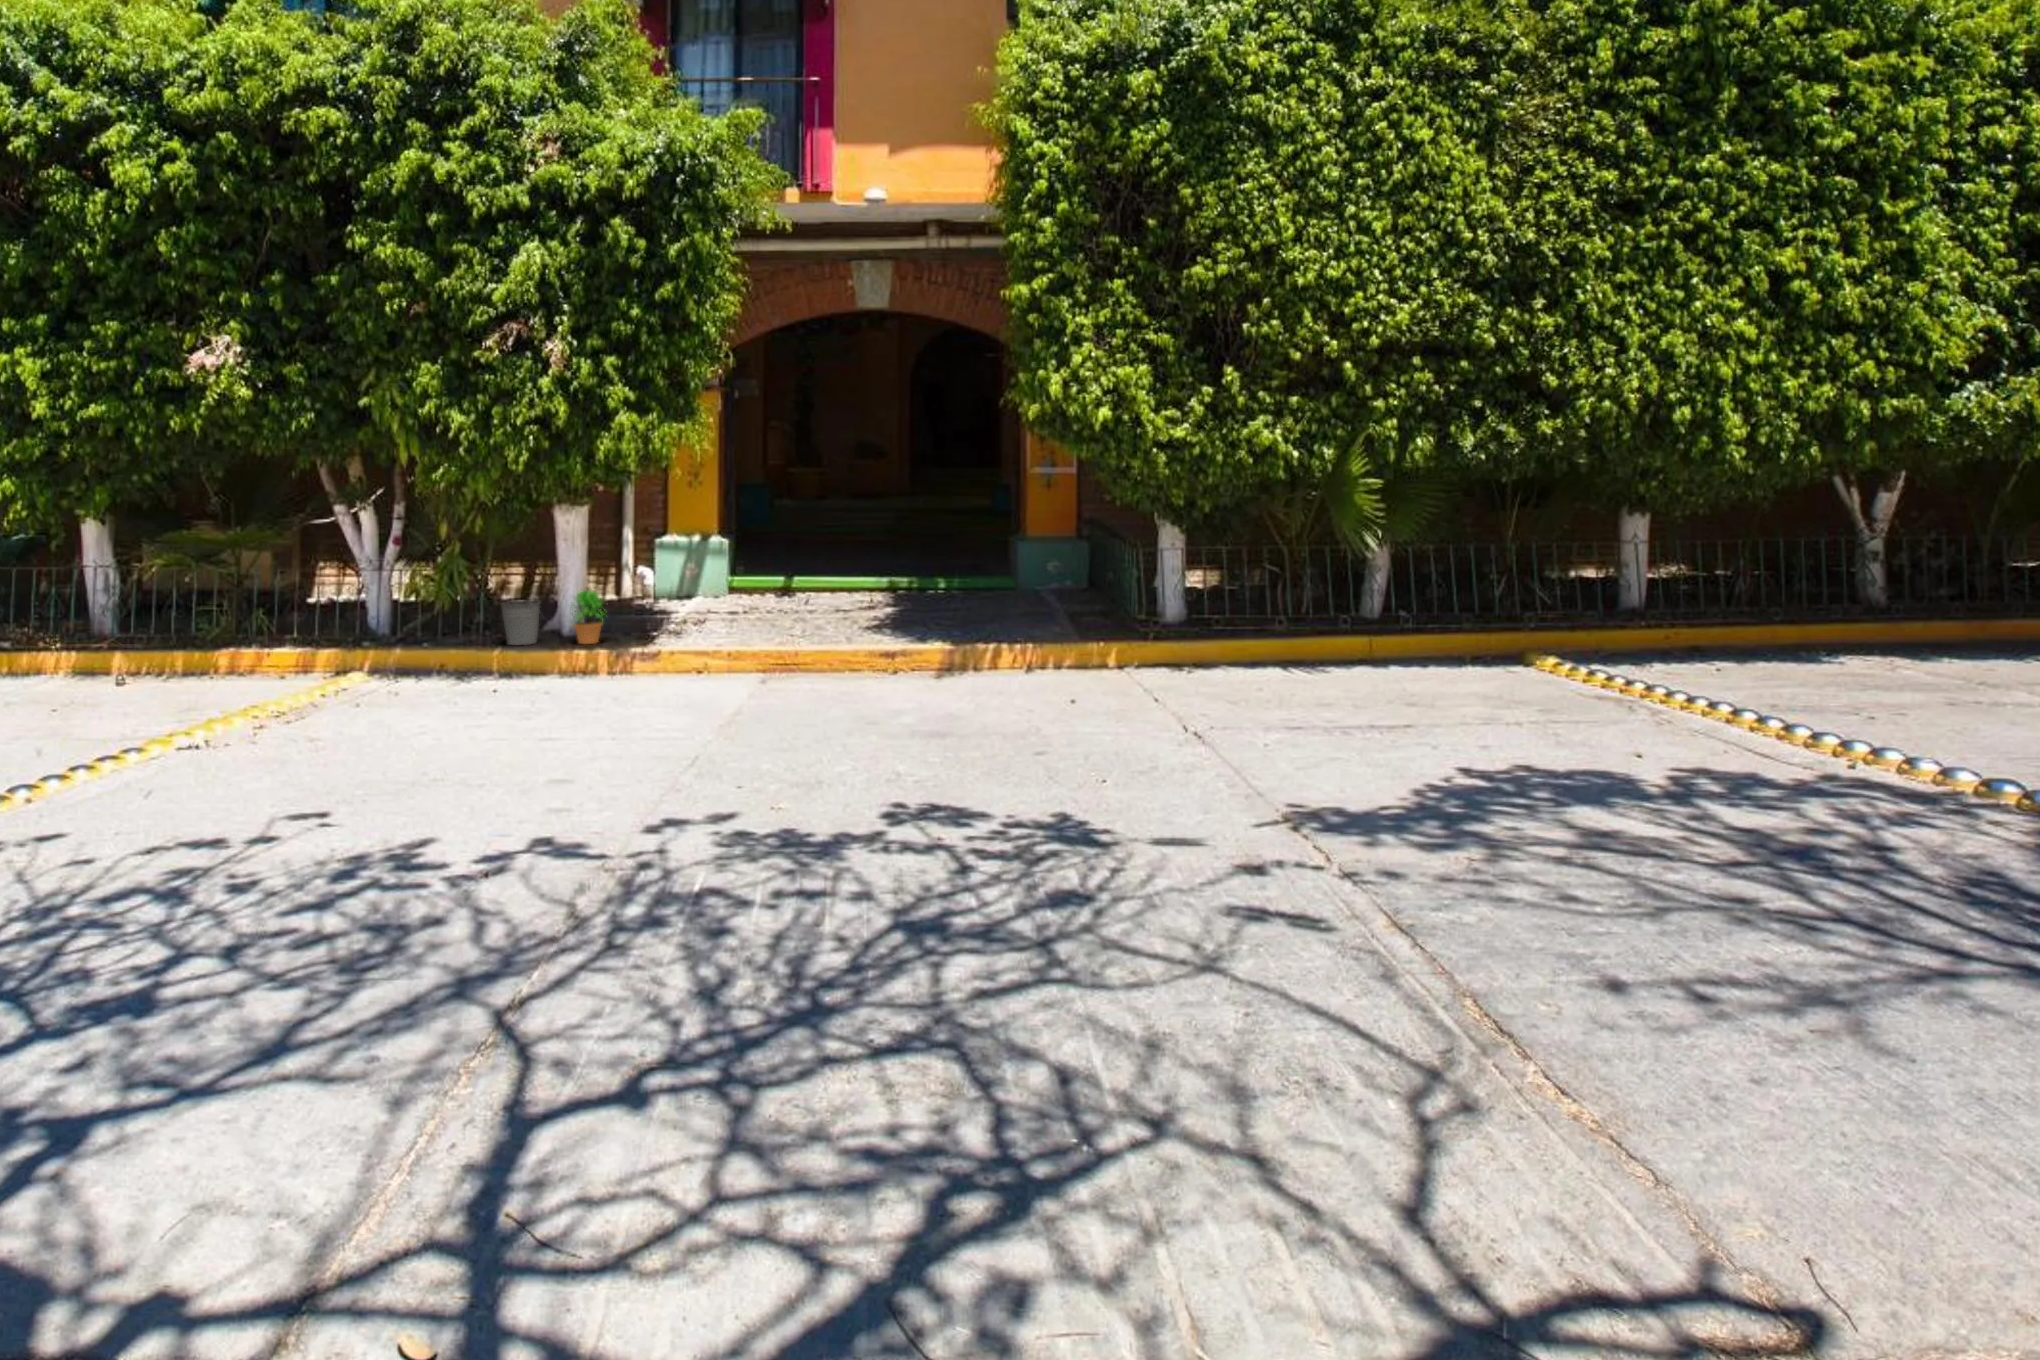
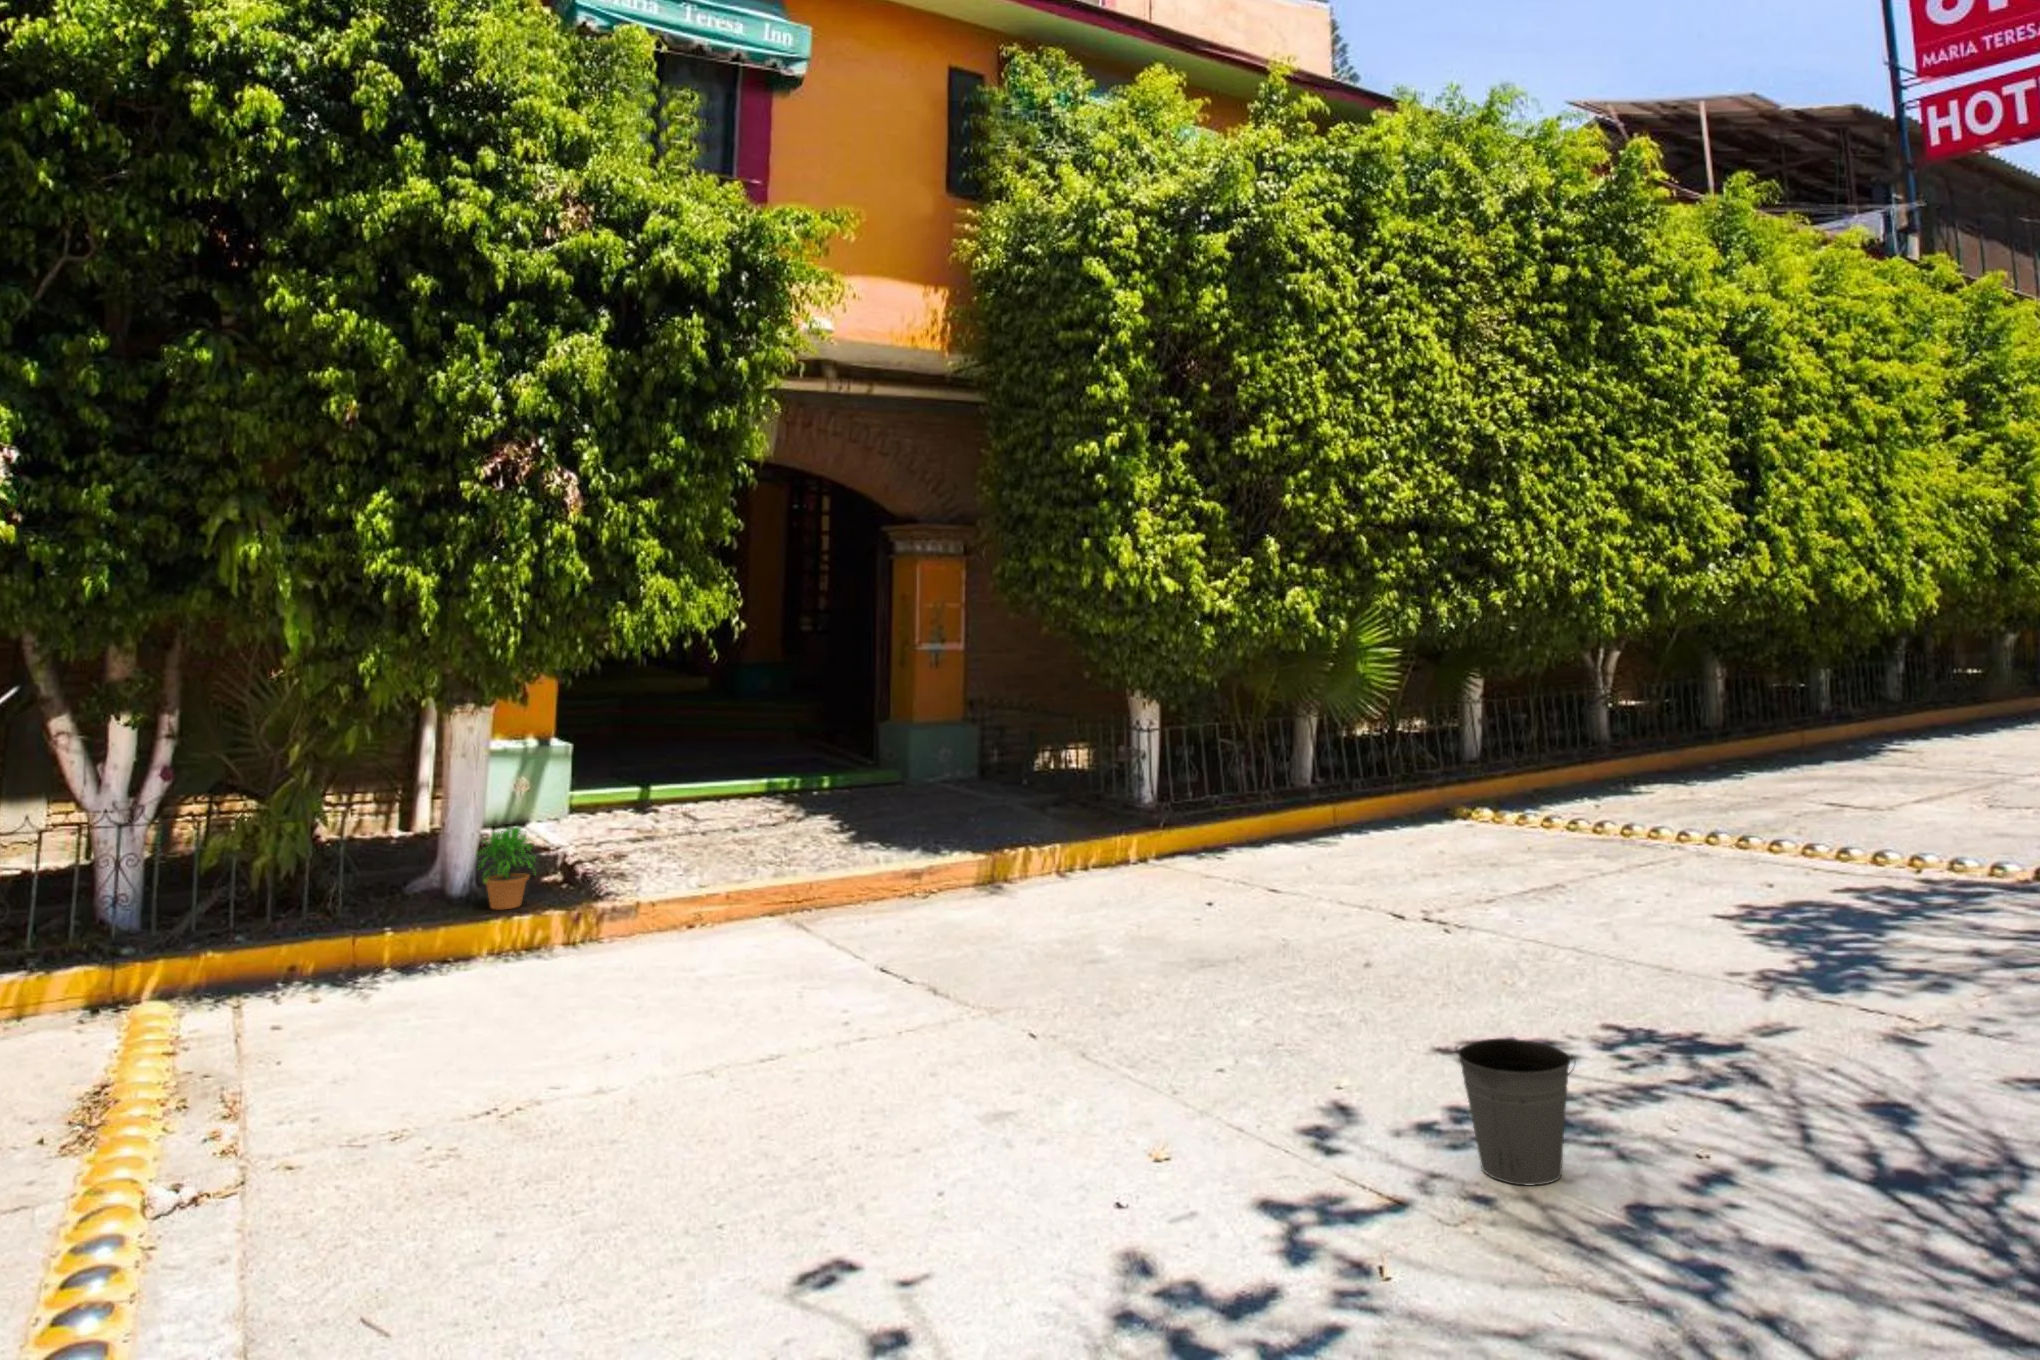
bucket: present [501,601,540,645] -> present [1455,1039,1574,1186]

